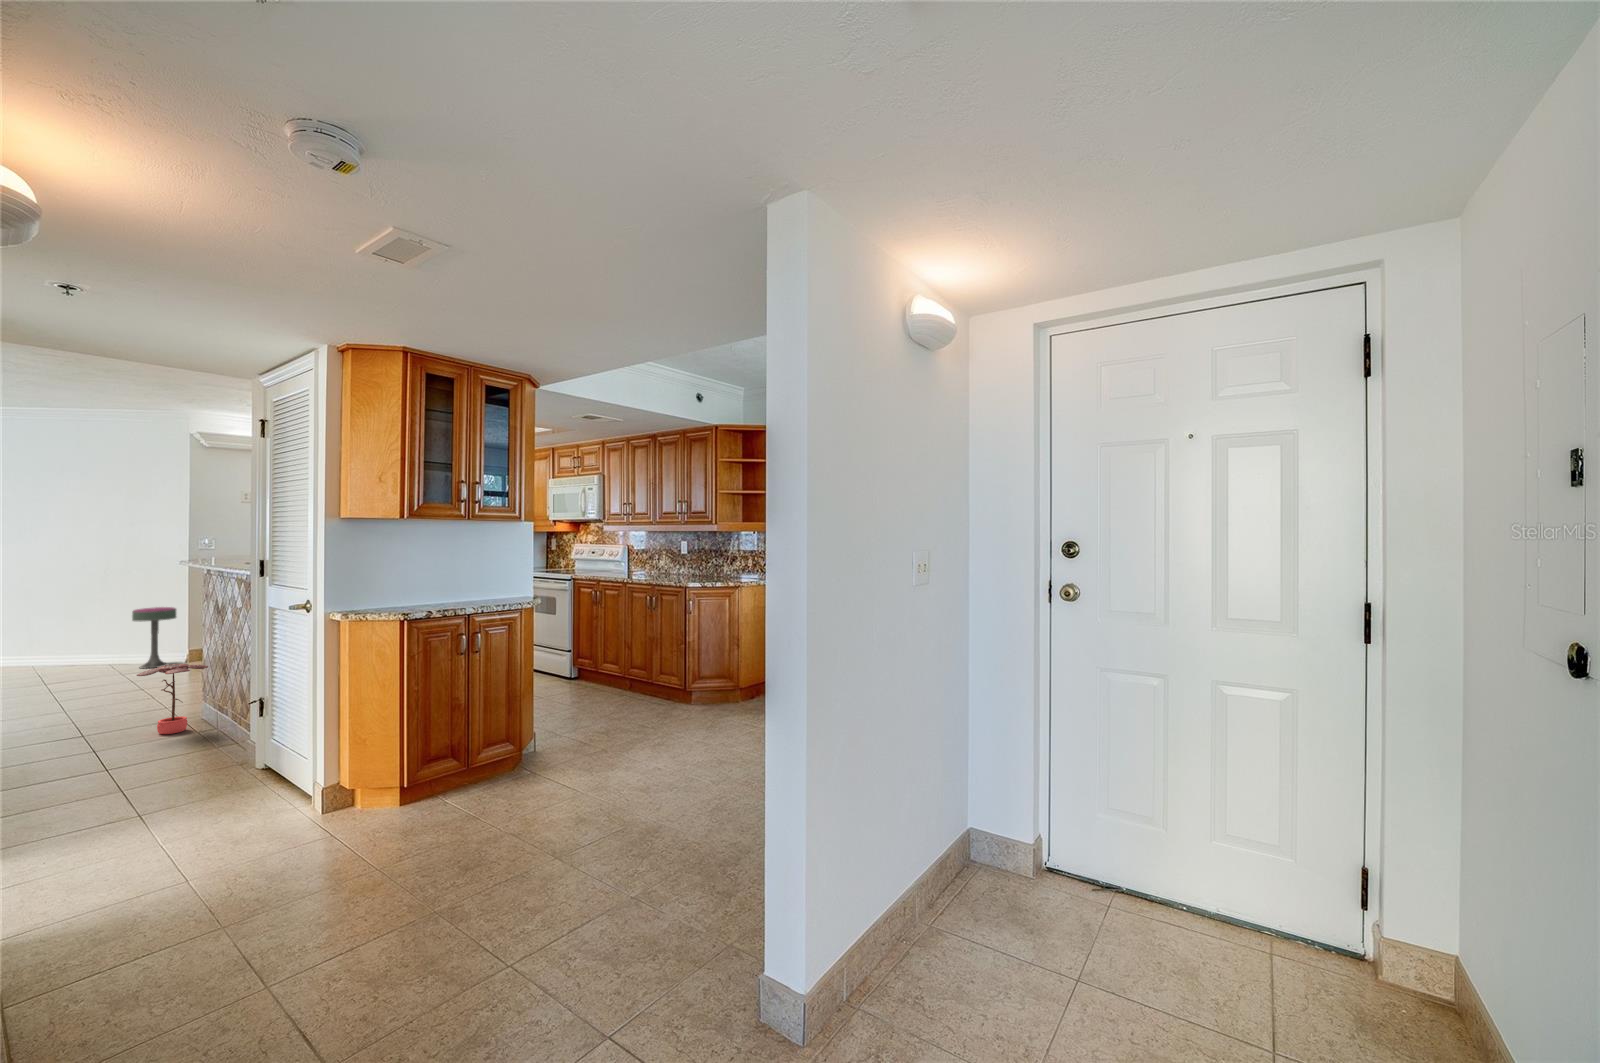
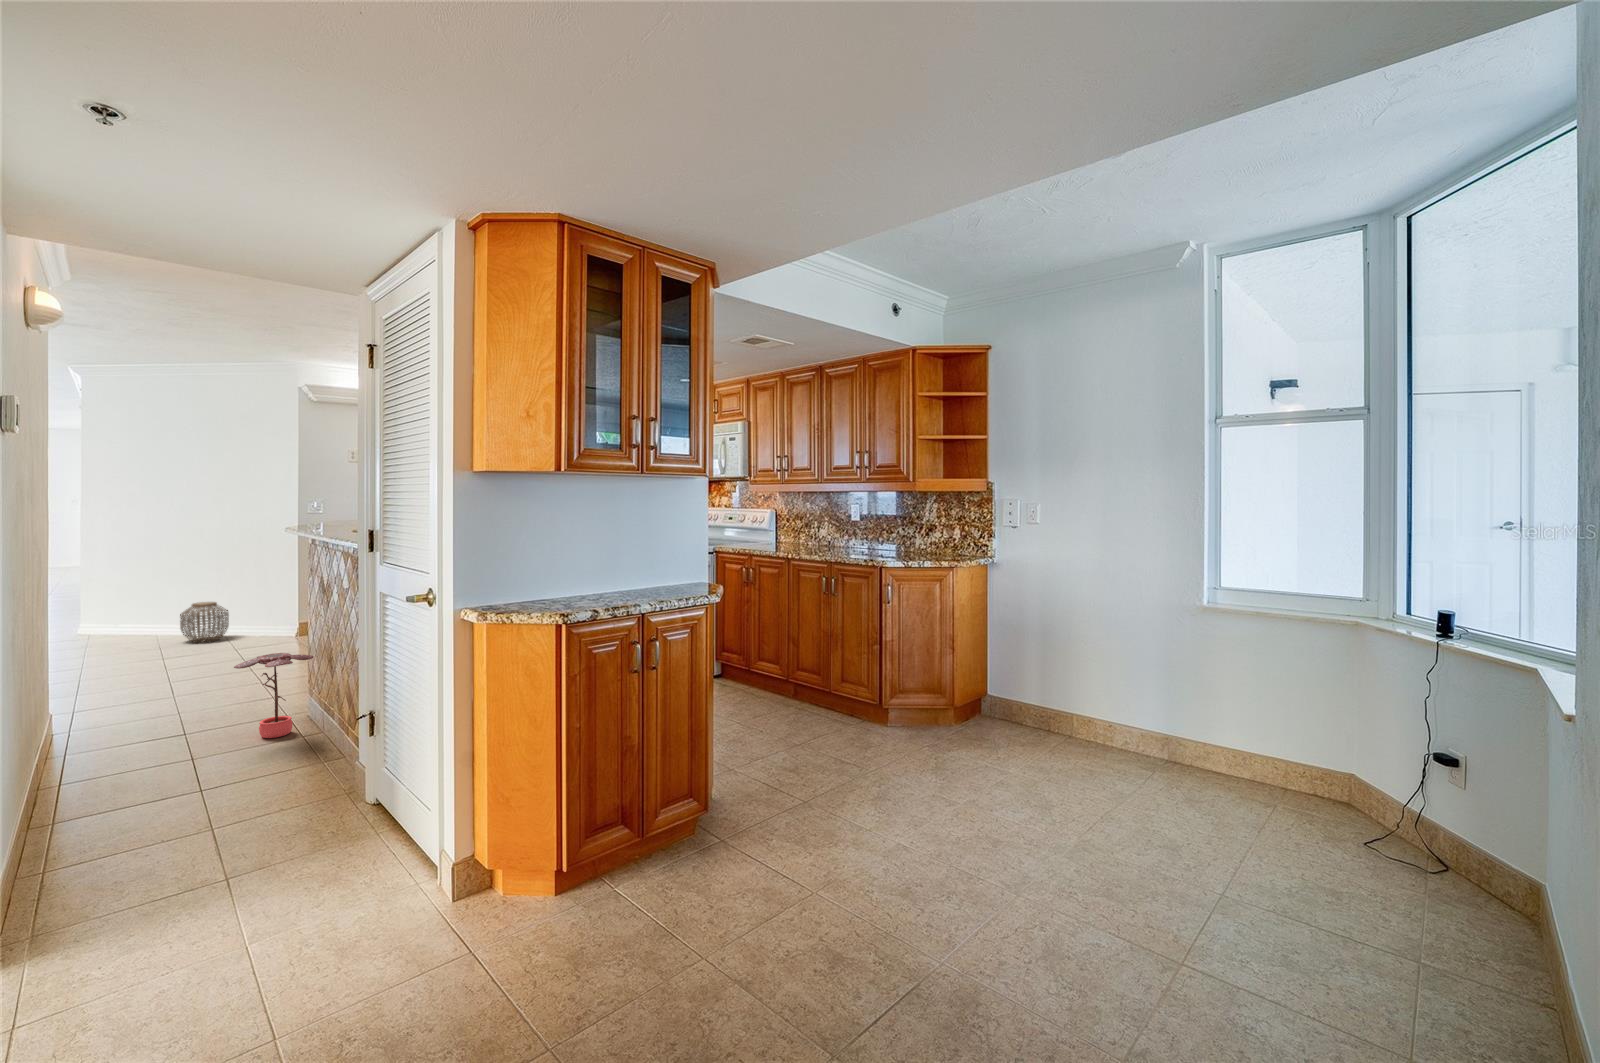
bar stool: present [132,607,176,669] -> none [241,576,286,643]
woven basket: none [68,632,117,670] -> present [180,602,229,643]

